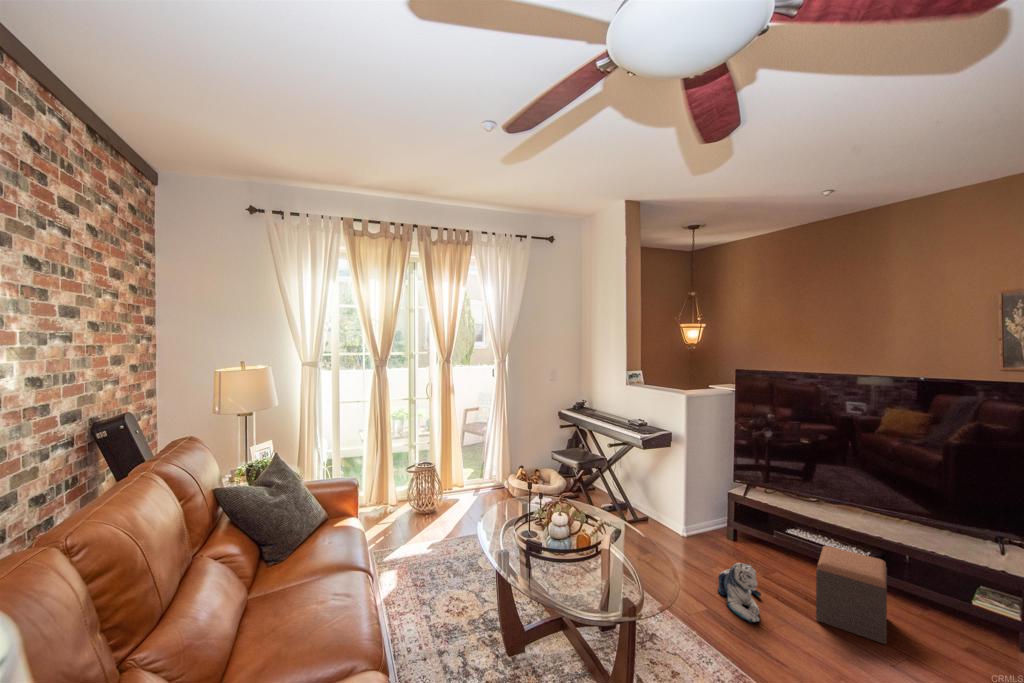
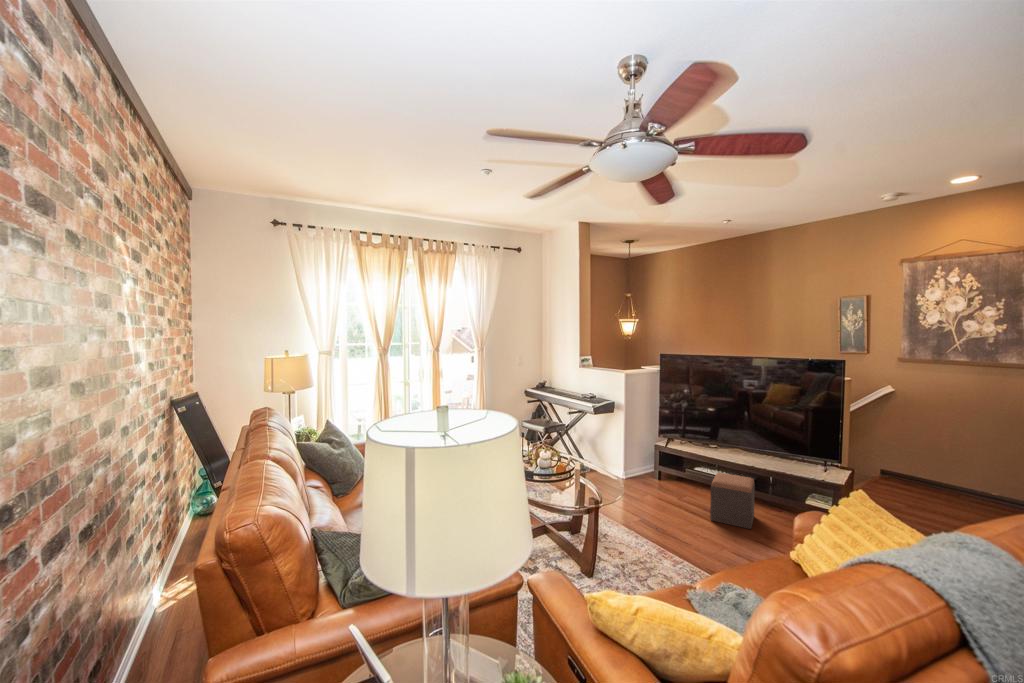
plush toy: present [718,563,761,622] -> none [647,487,676,524]

